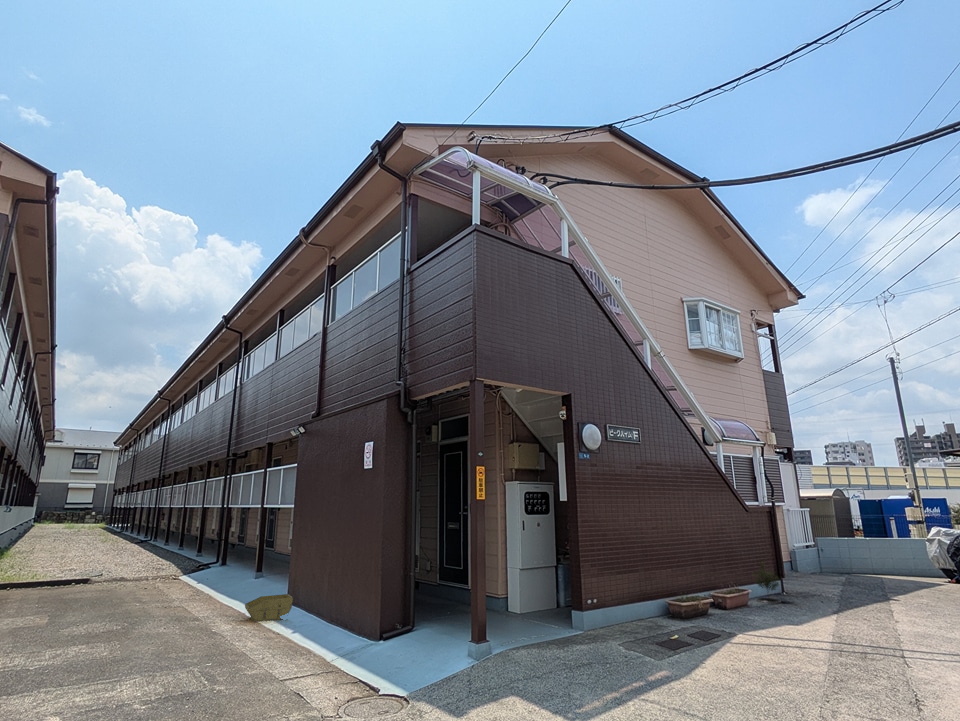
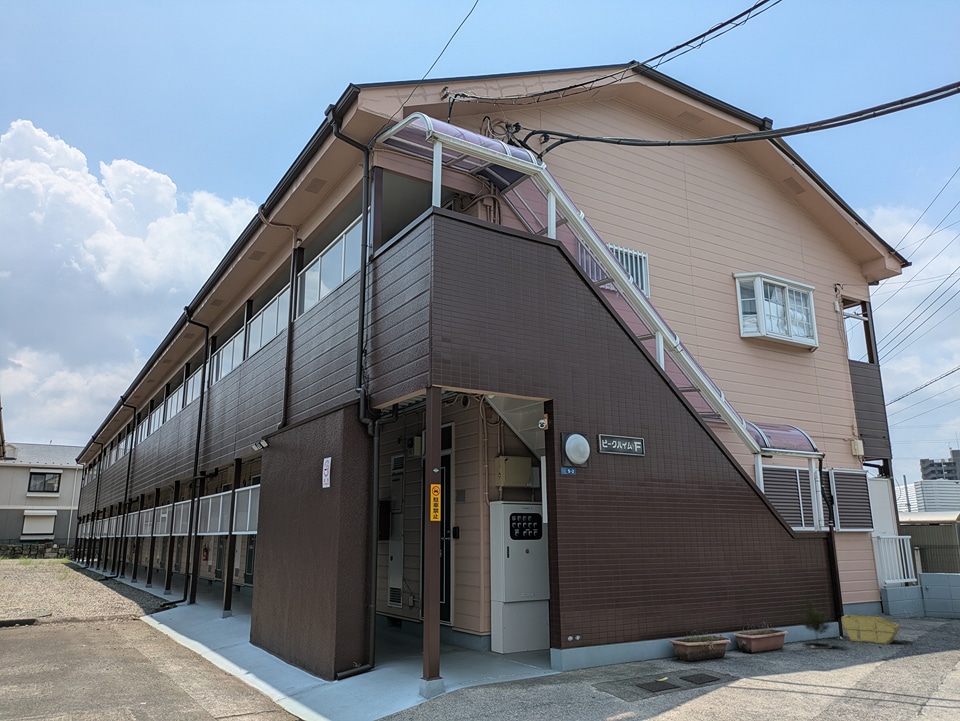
storage bin: present [245,594,293,622] -> present [841,615,900,644]

